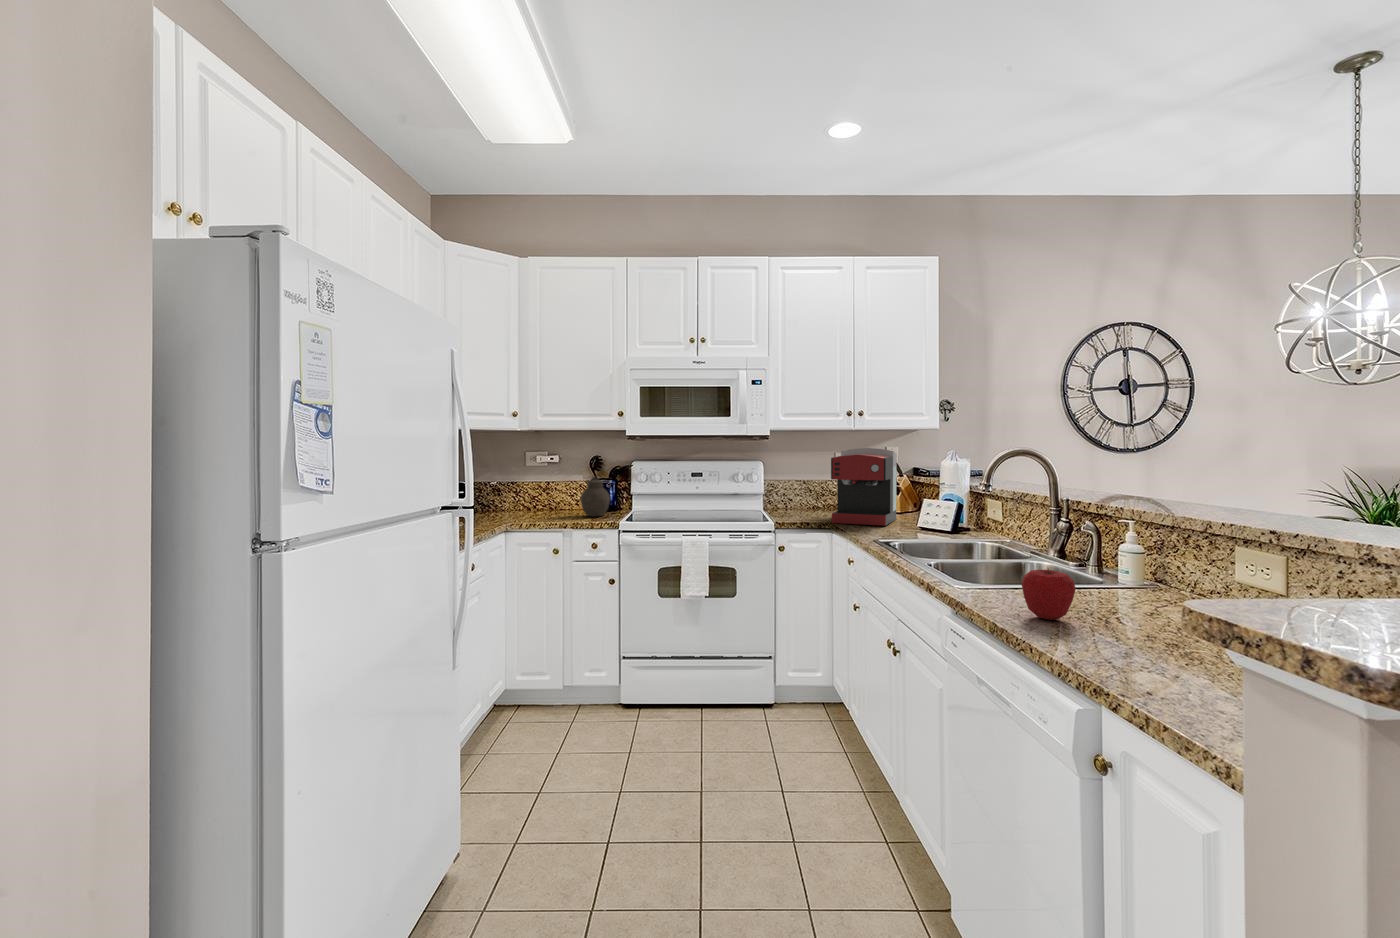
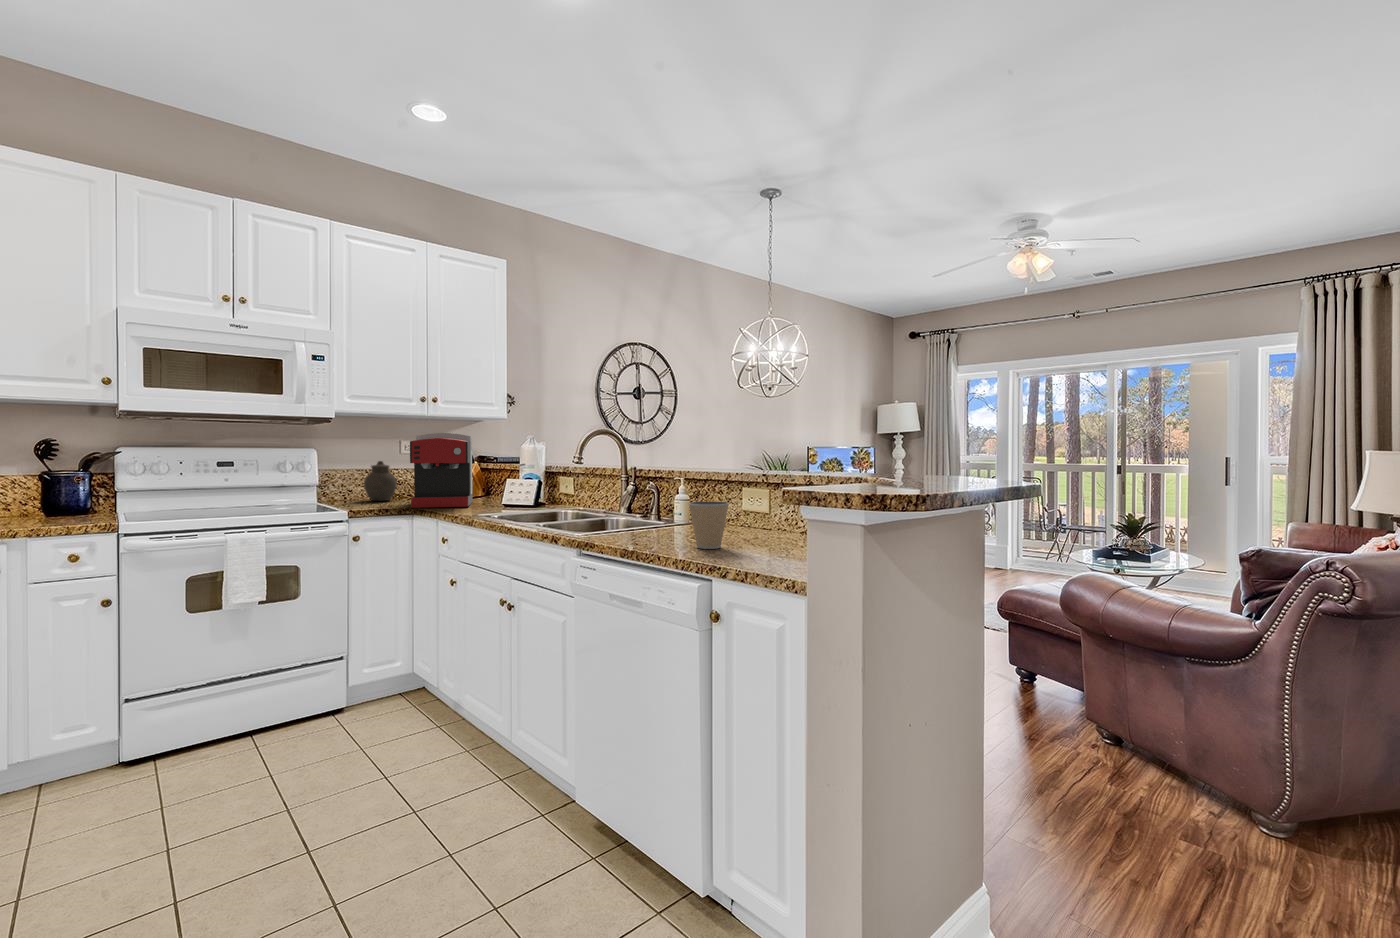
jar: present [581,477,610,517] -> present [364,461,397,501]
apple: present [1022,568,1076,620] -> none [635,504,670,542]
coffee cup: none [1096,574,1168,650] -> present [689,501,729,549]

